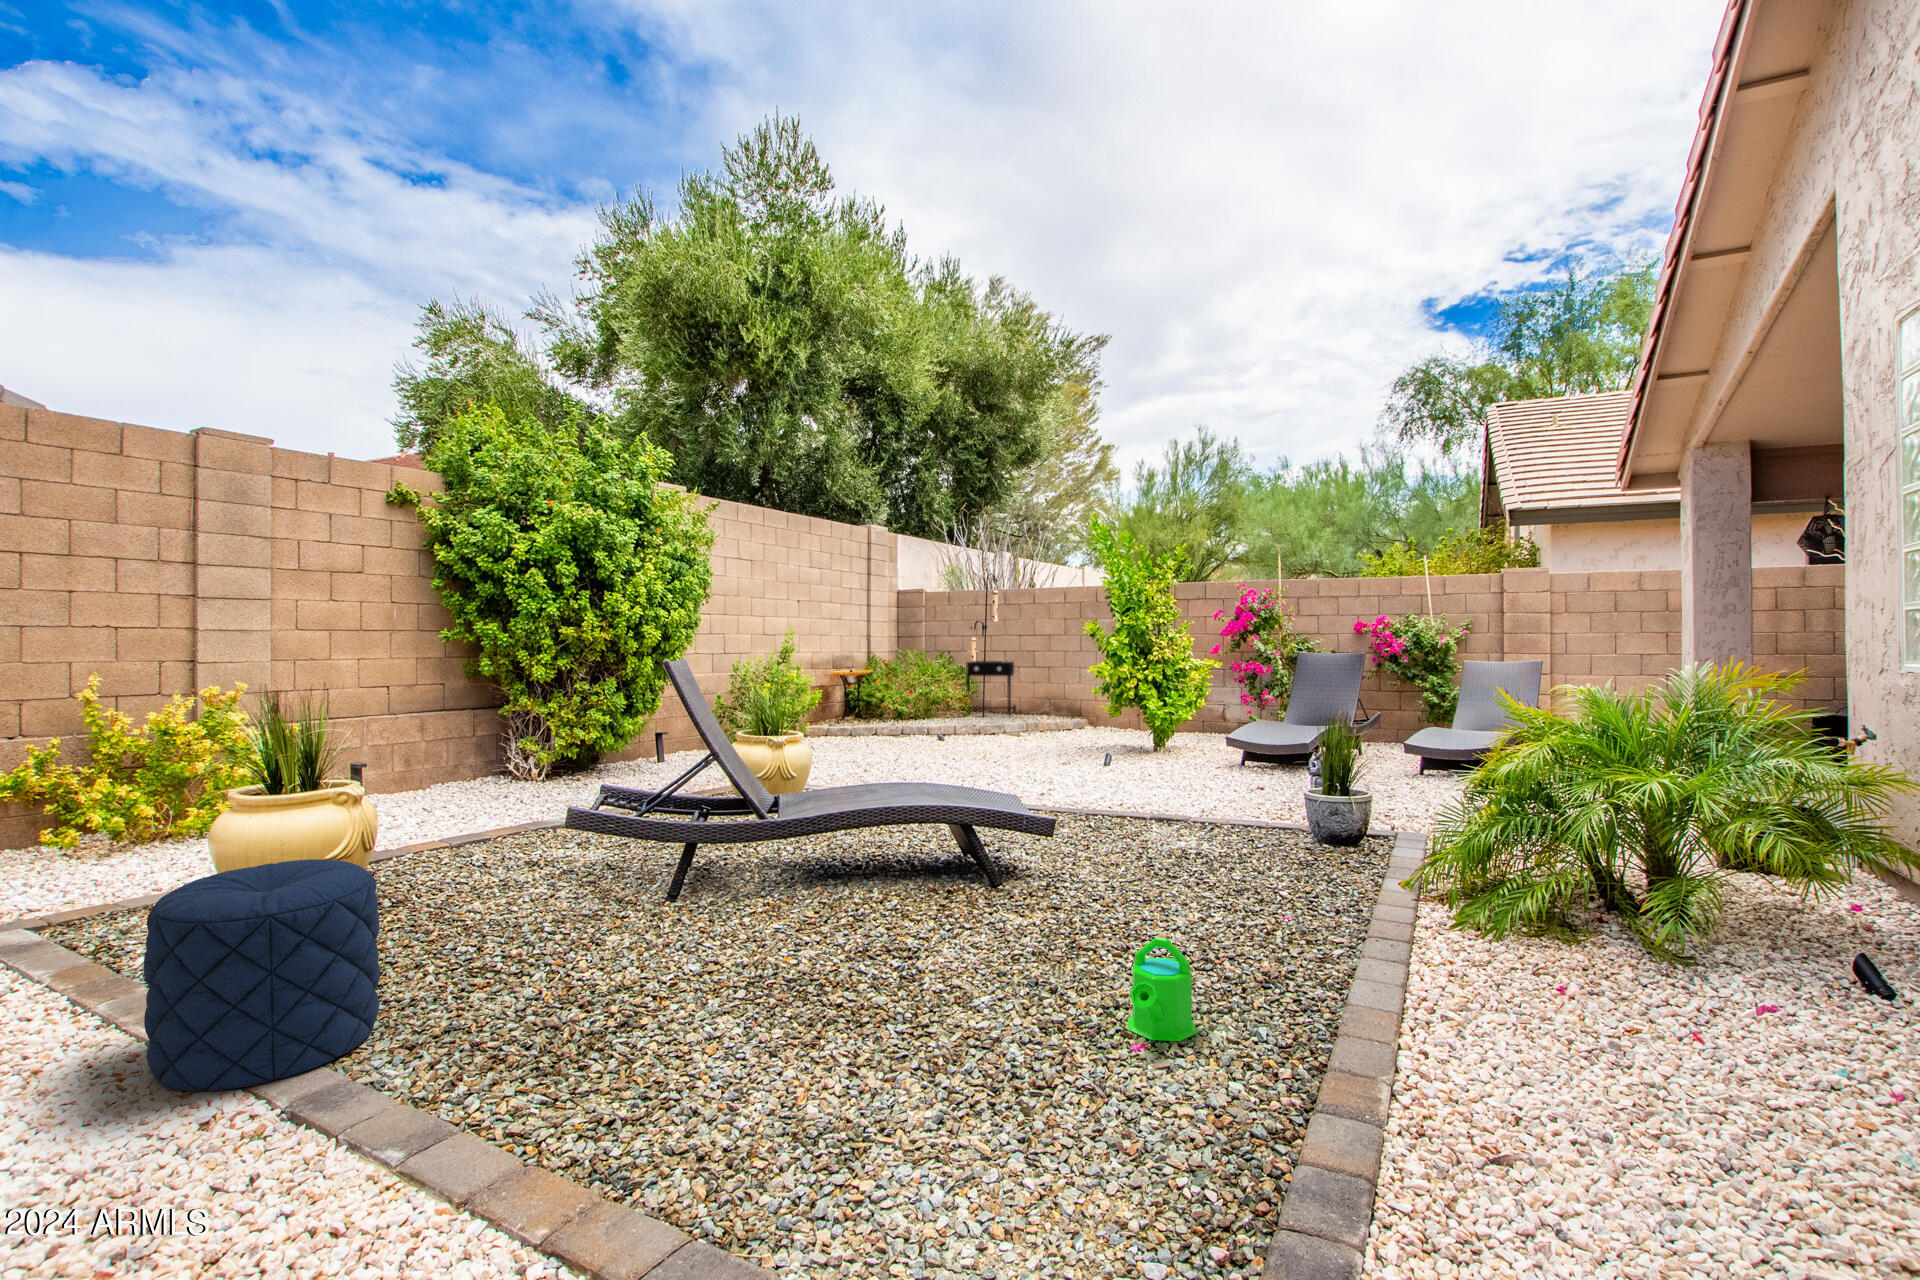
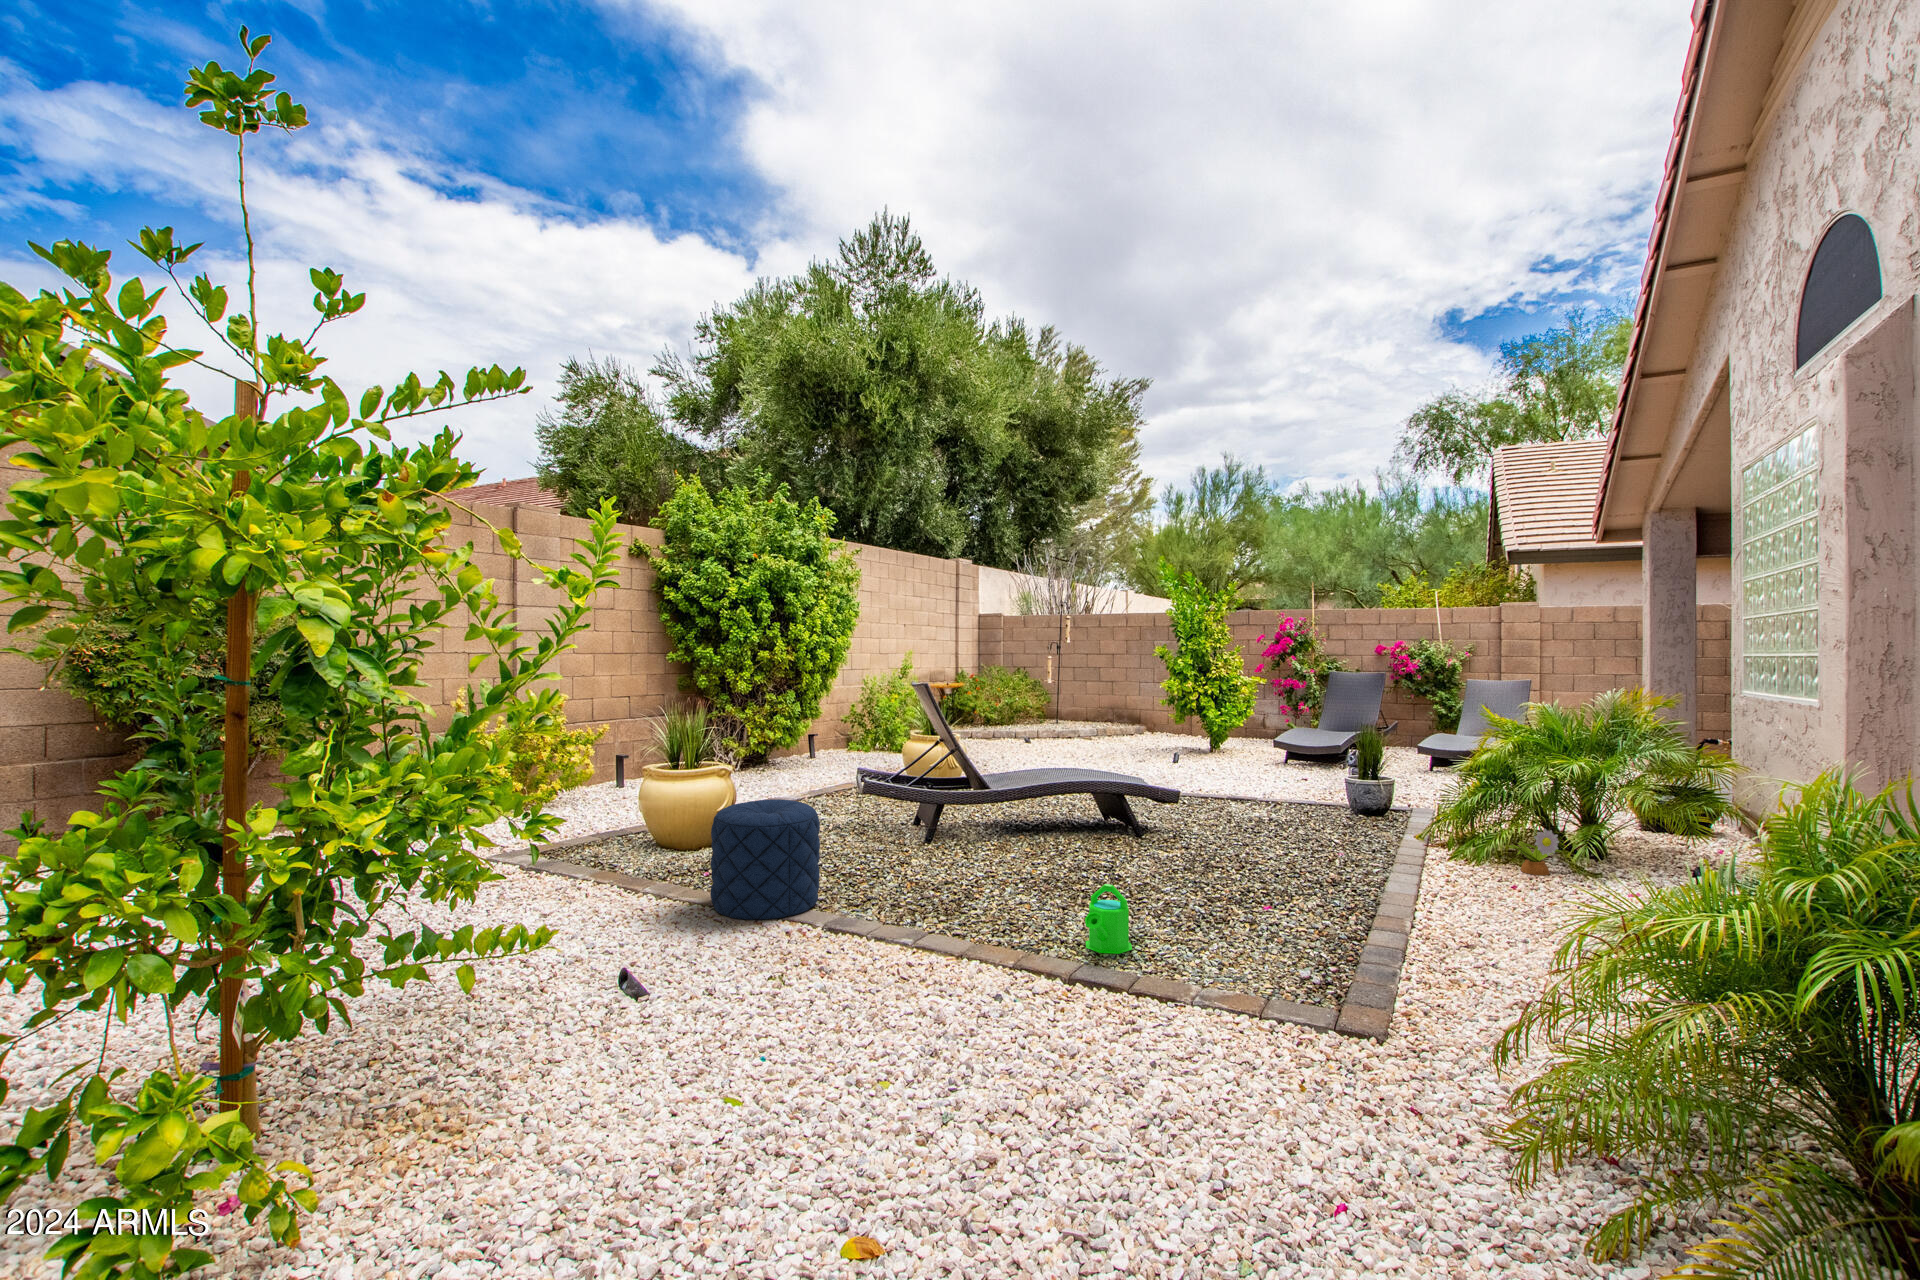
side table: present [966,661,1016,716] -> none [1041,676,1083,724]
decorative plant: none [1541,888,1630,962] -> present [1509,829,1561,875]
watering can: present [1128,937,1197,1041] -> present [1085,884,1132,954]

